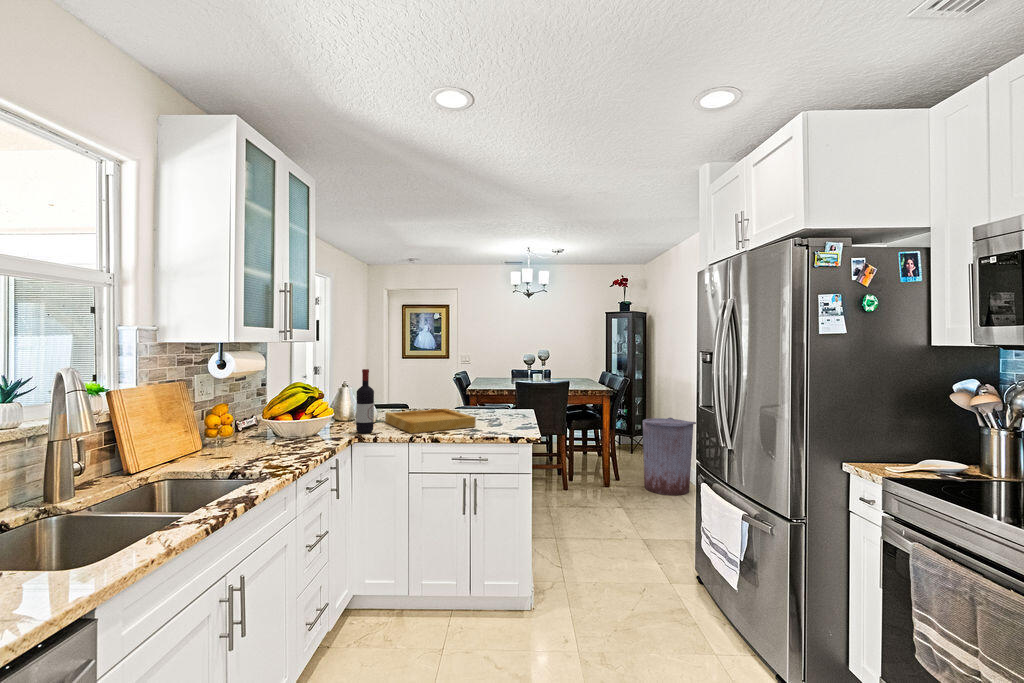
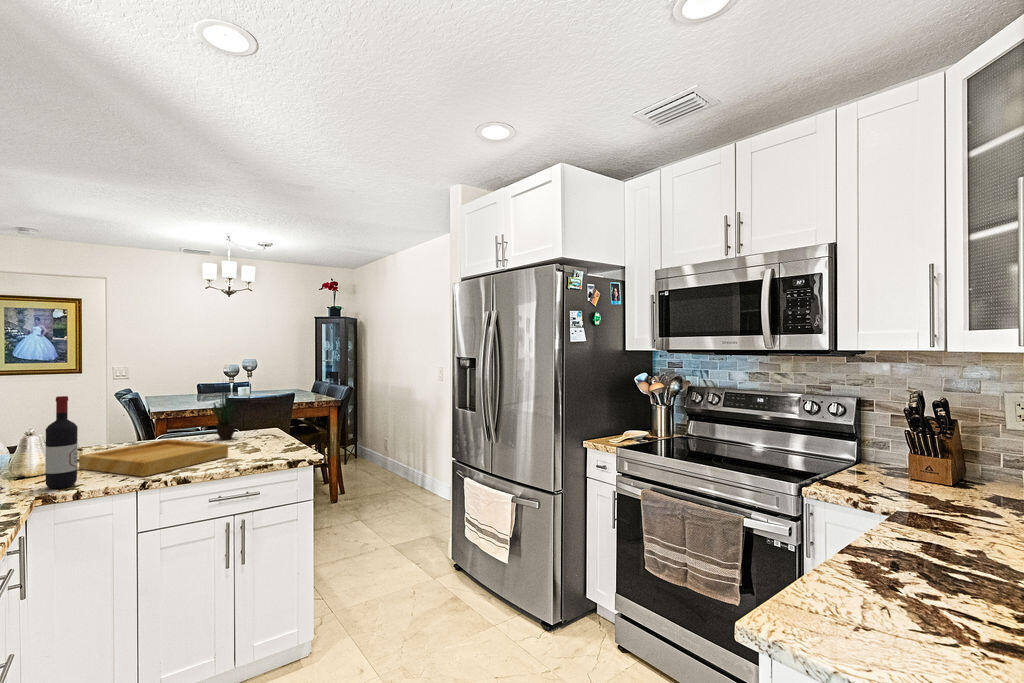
potted plant: none [473,356,504,414] -> present [208,386,235,440]
trash can: present [643,418,696,495] -> none [370,422,423,499]

